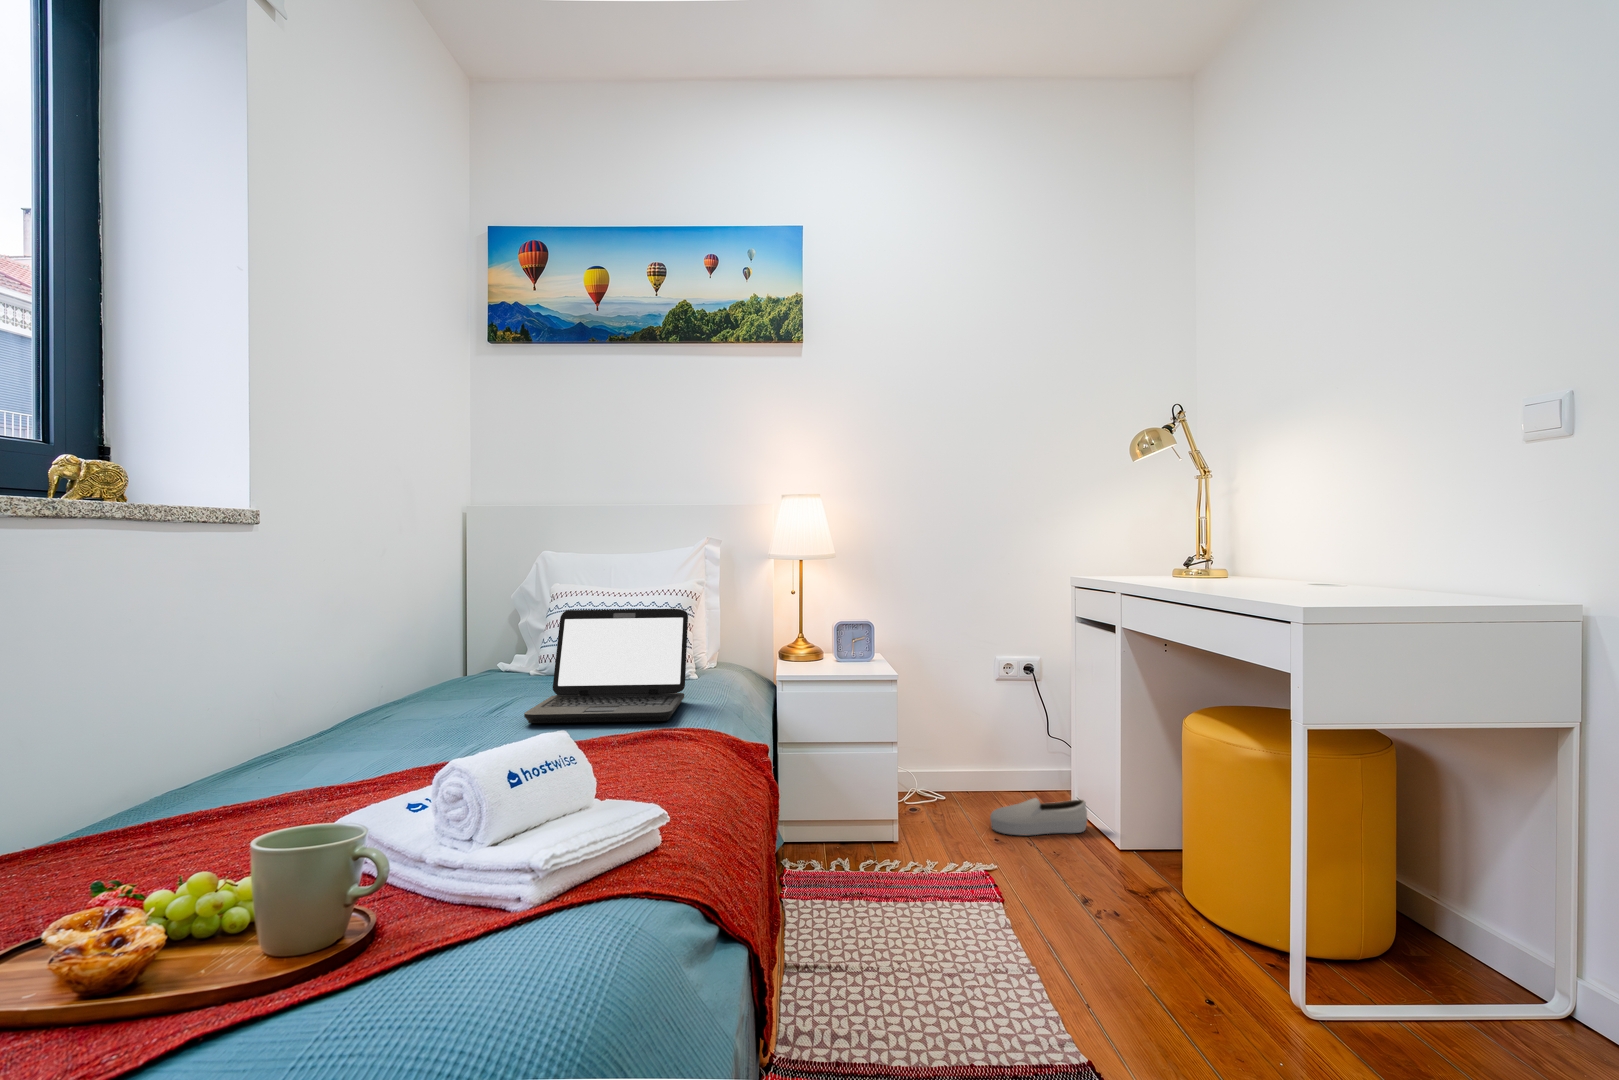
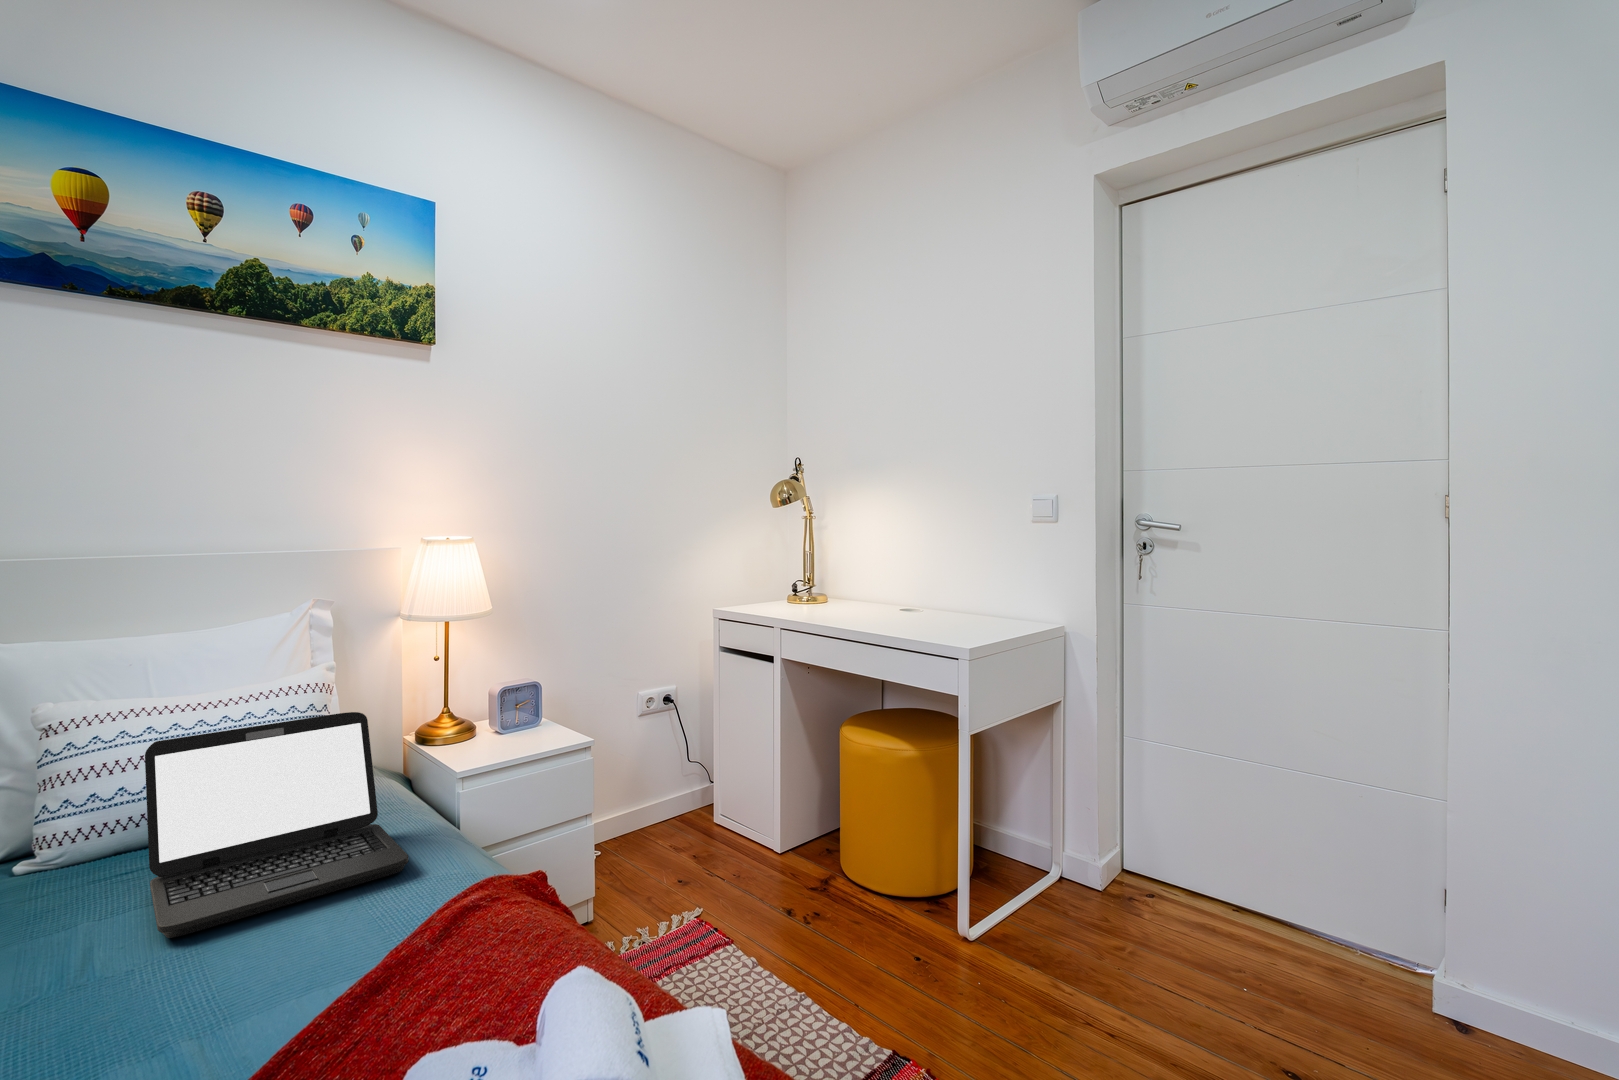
shoe: present [990,798,1087,835] -> none [668,822,749,875]

